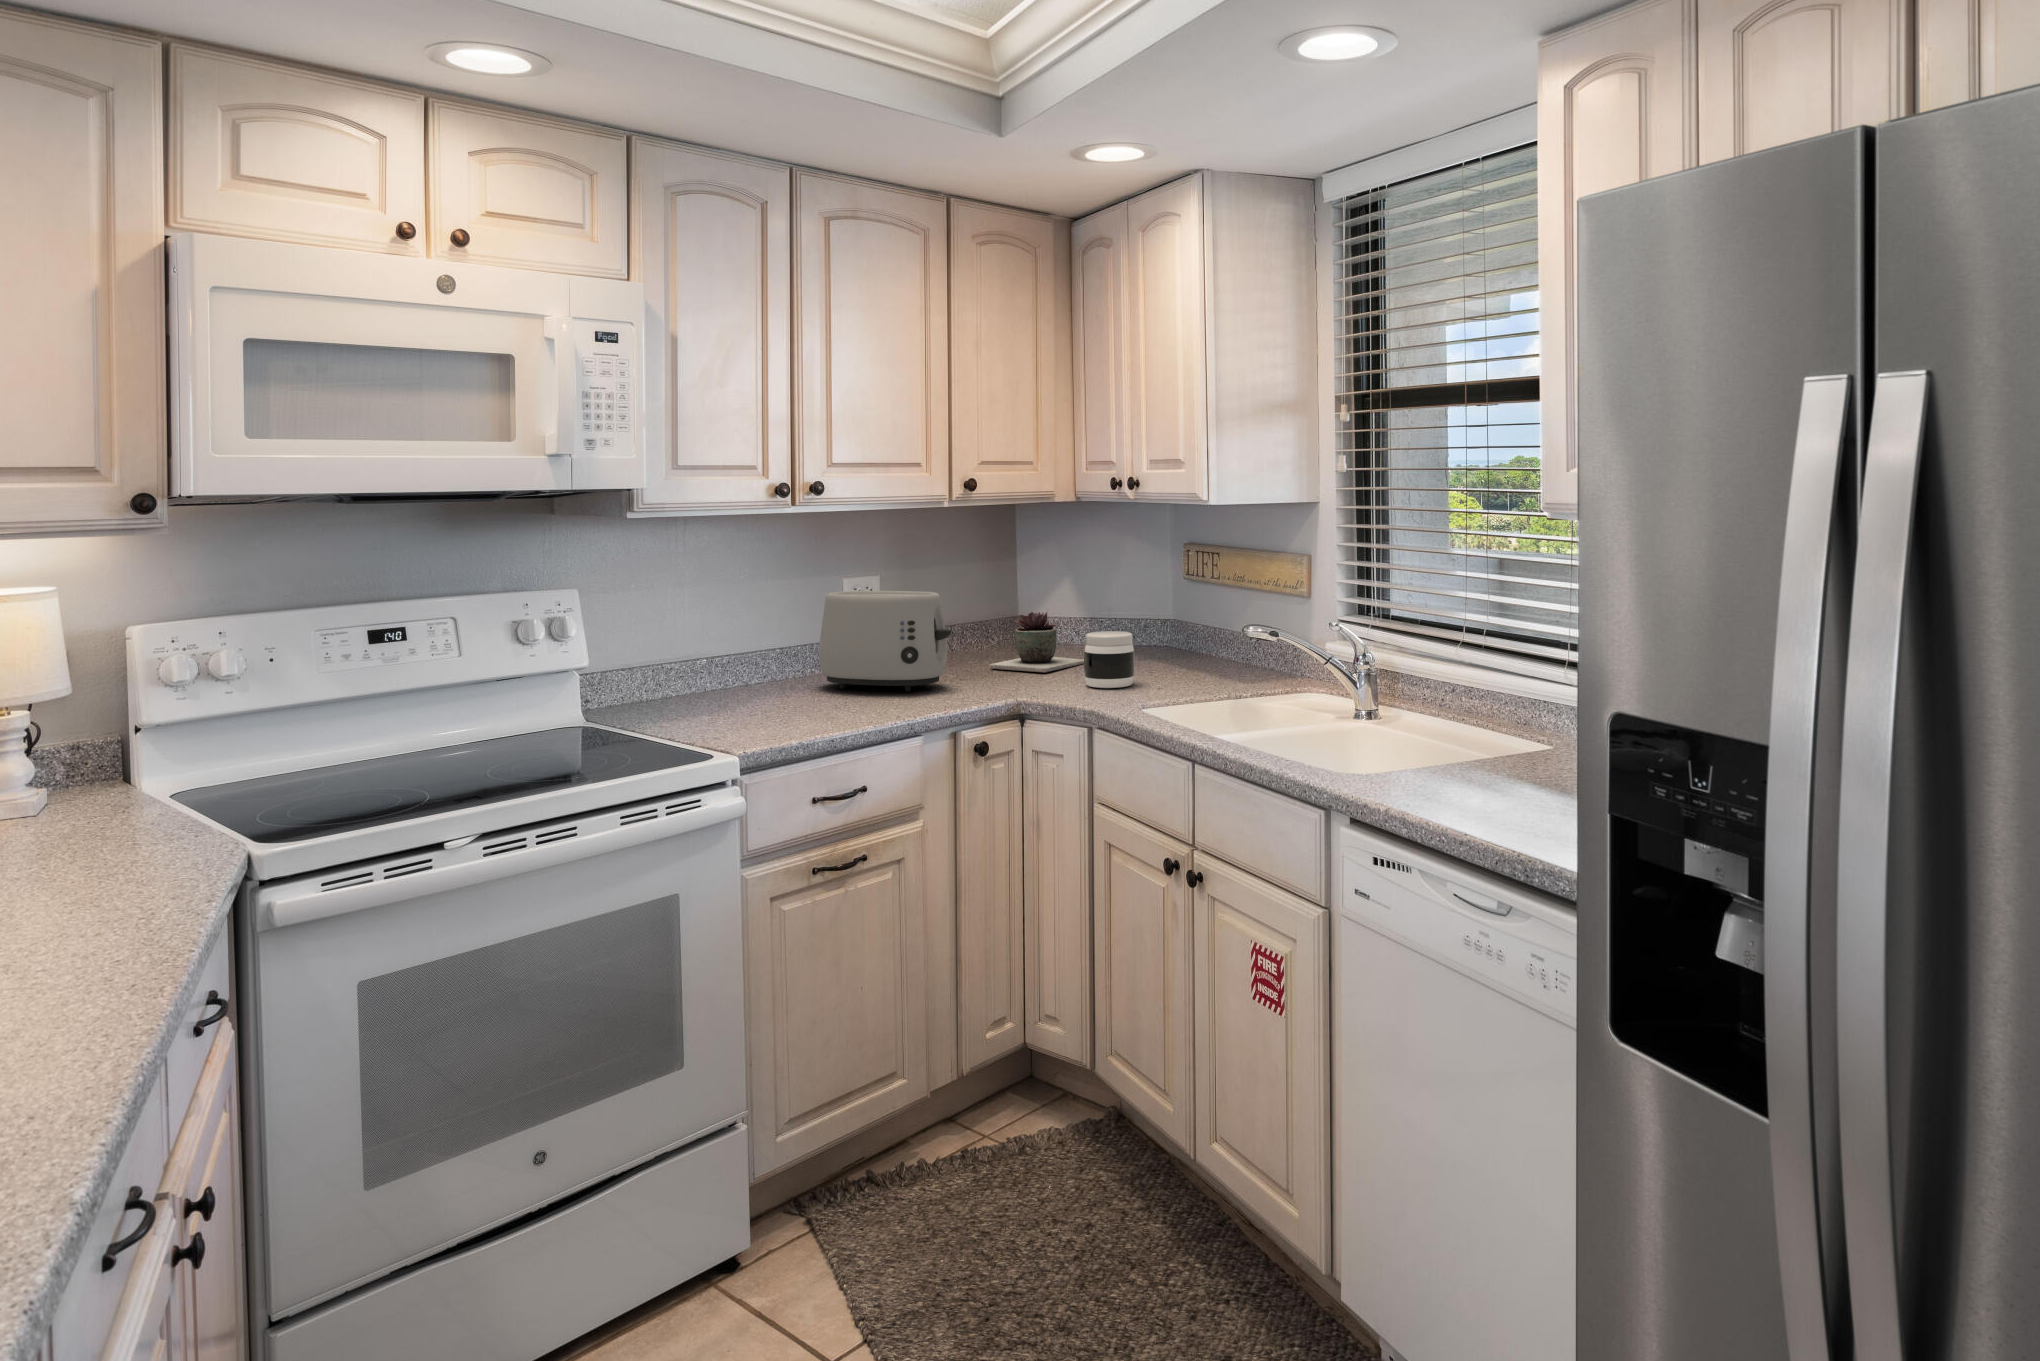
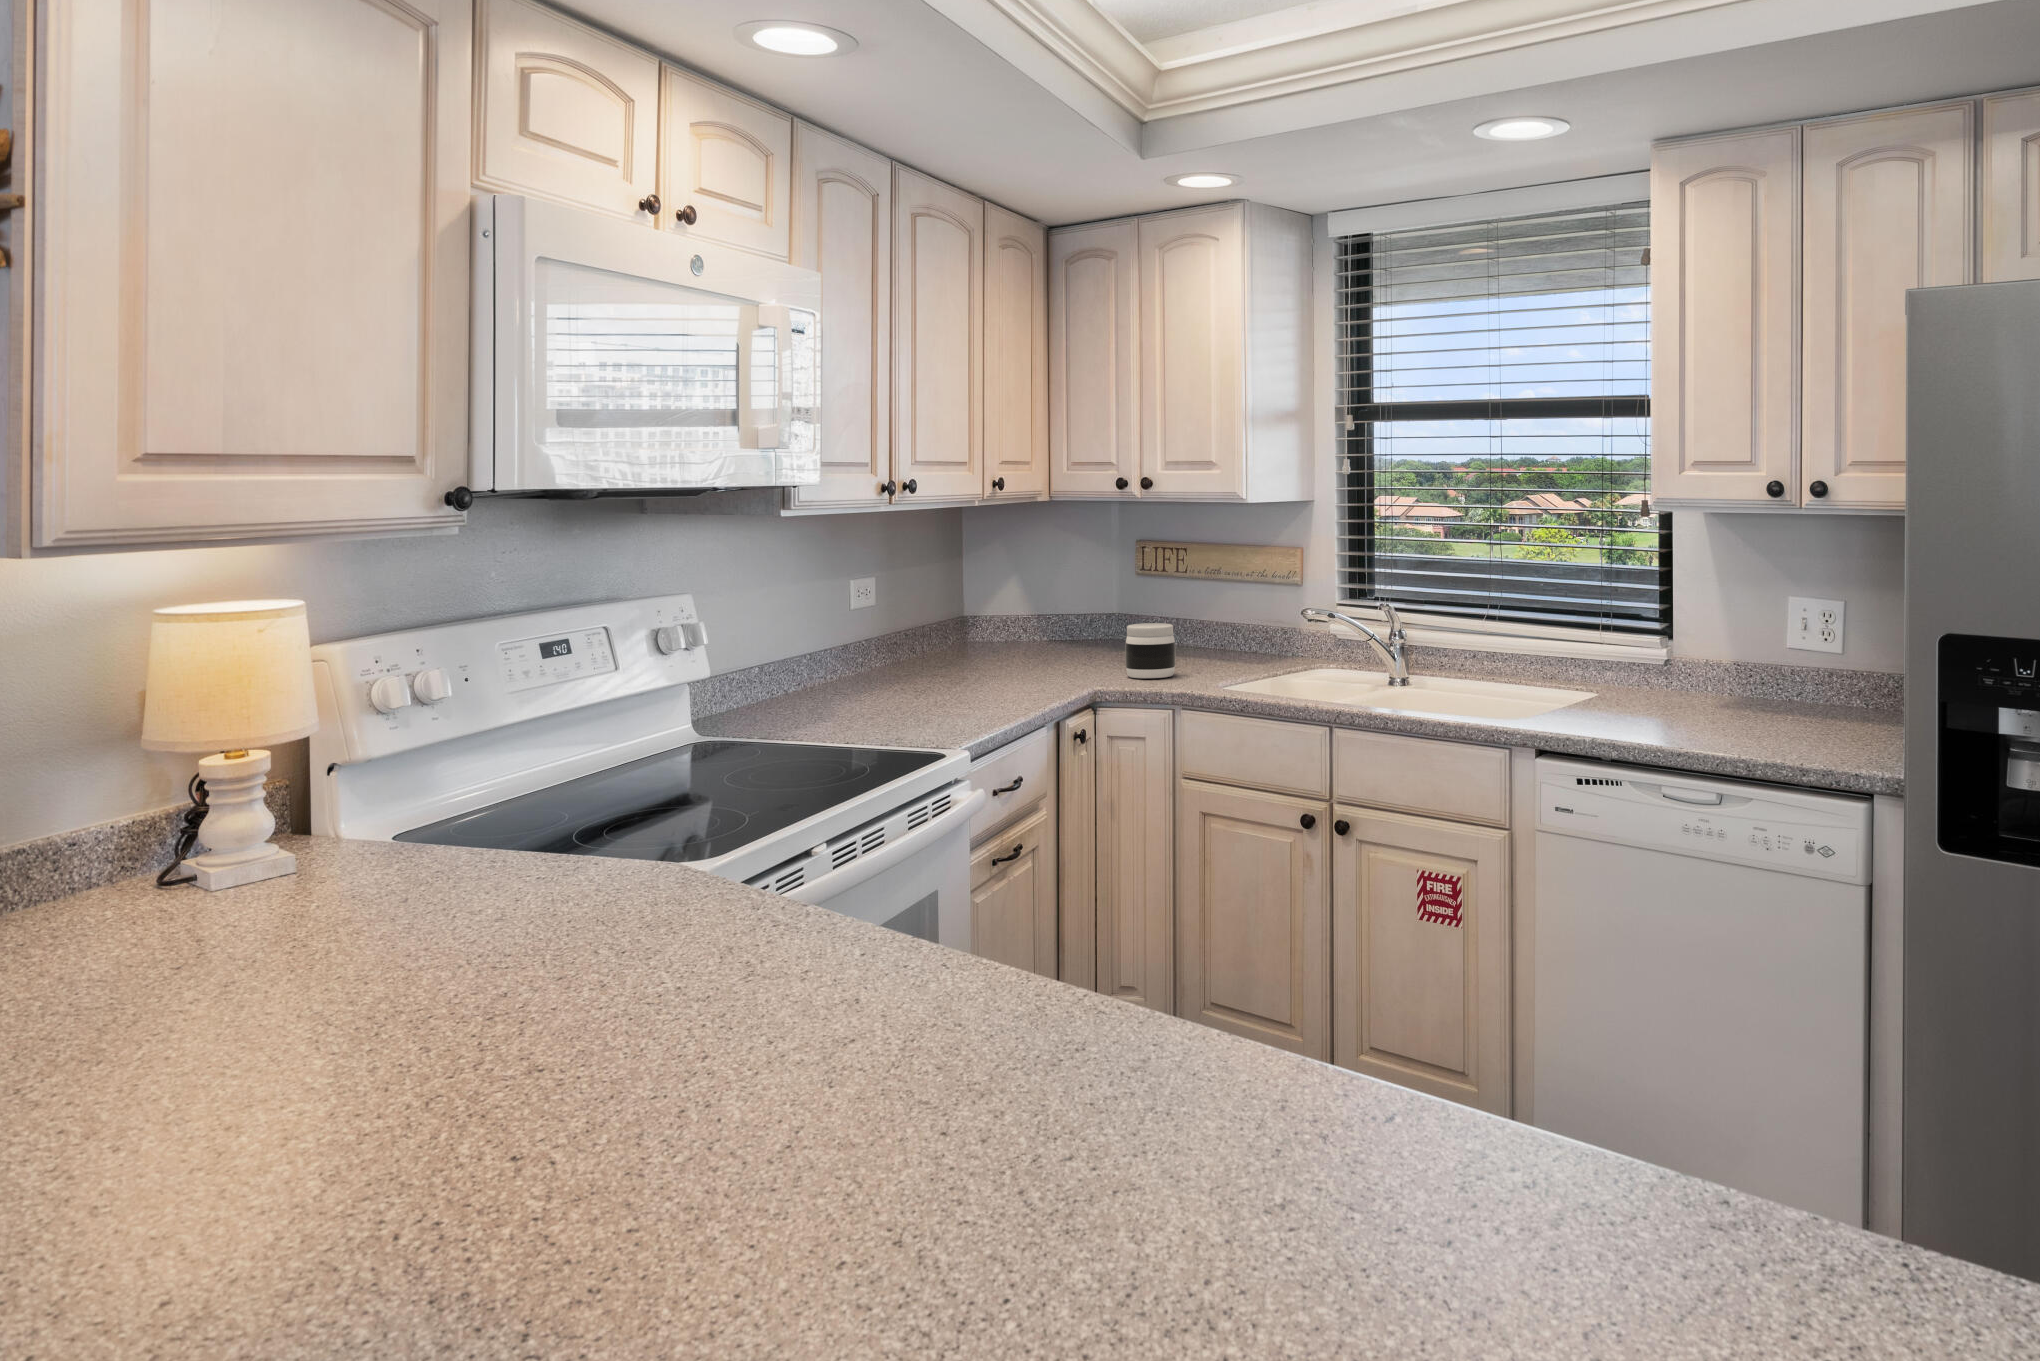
toaster: present [819,591,951,691] -> none [853,590,1010,697]
succulent plant: present [989,612,1084,672] -> none [990,610,1074,671]

